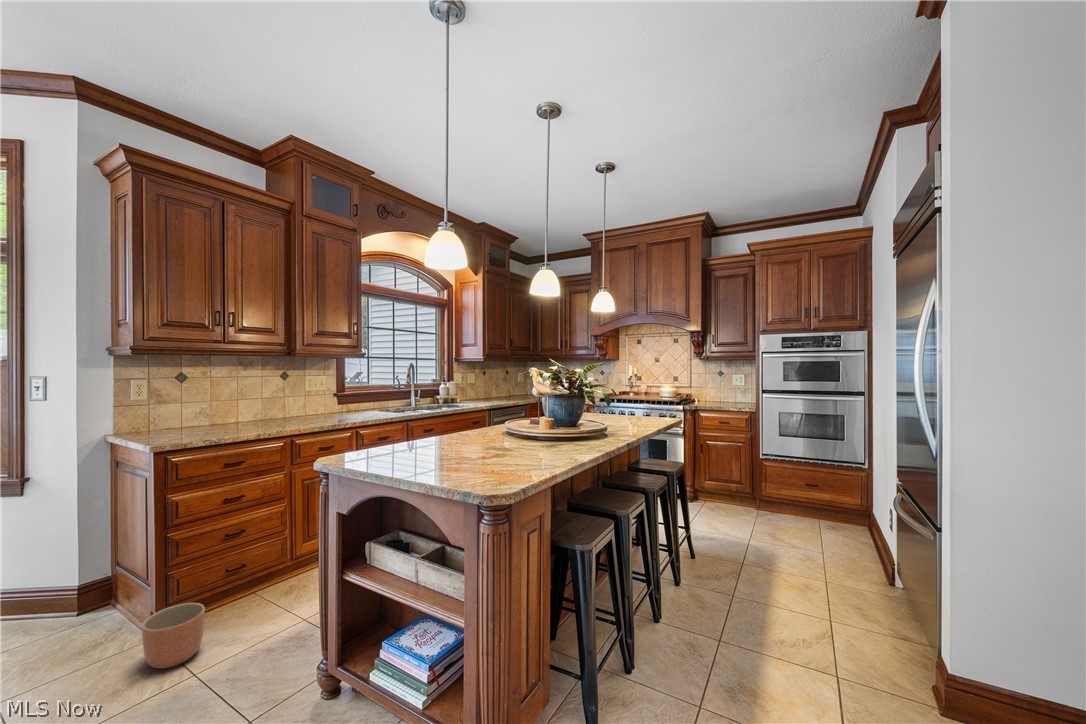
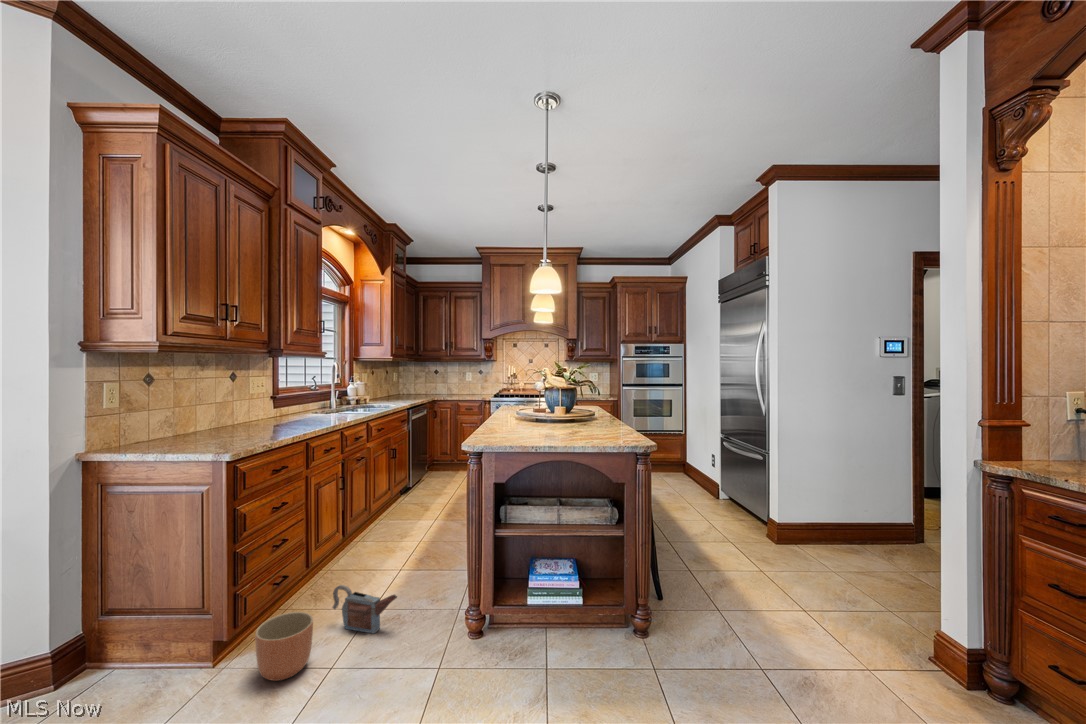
watering can: none [259,586,286,647] -> present [333,585,397,633]

